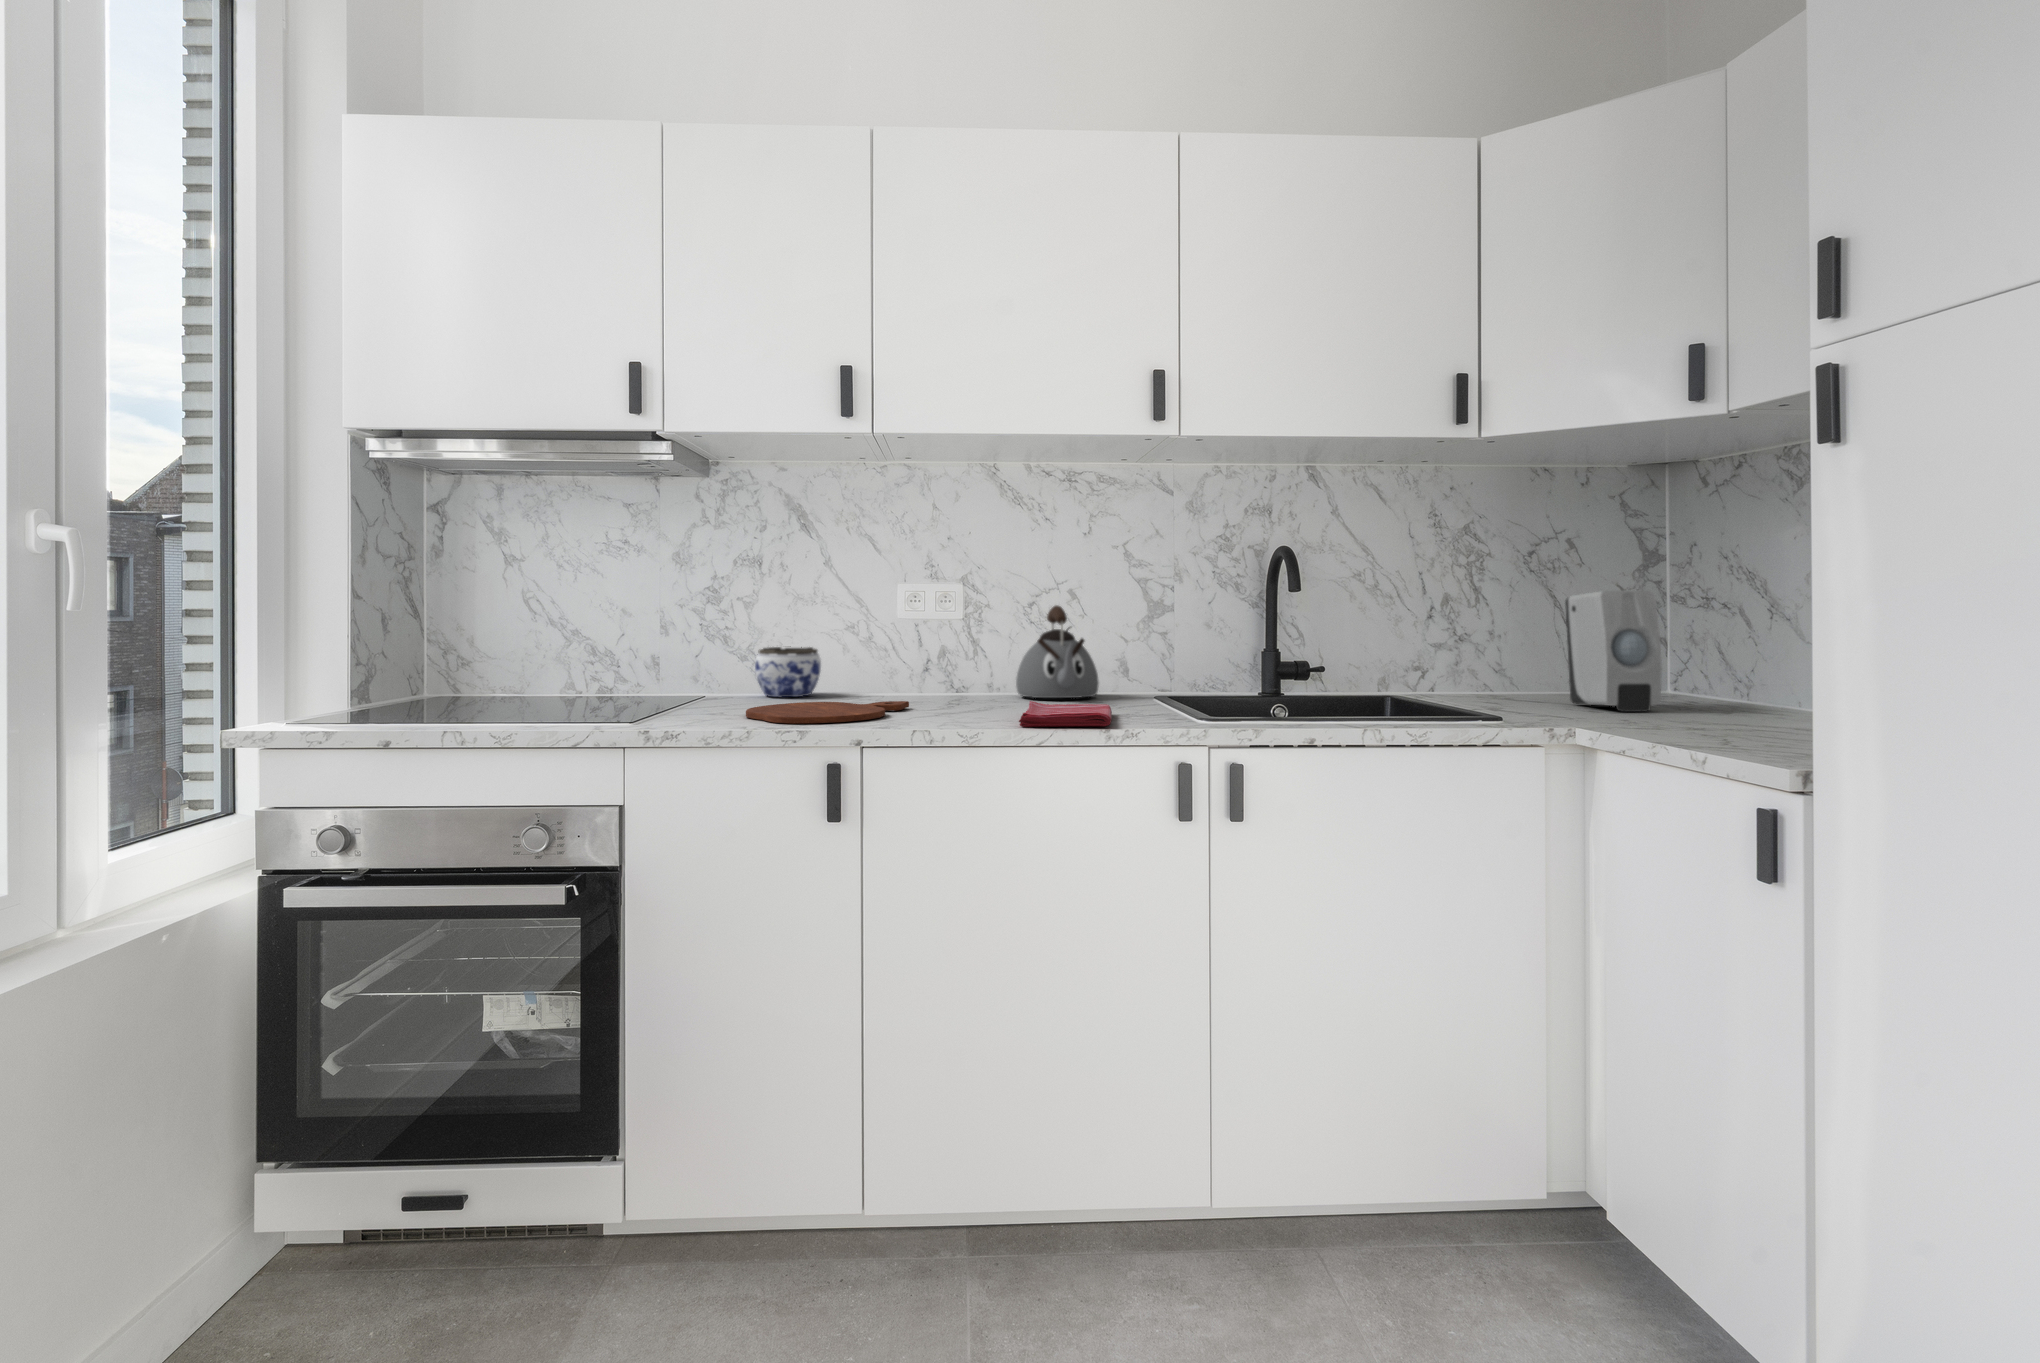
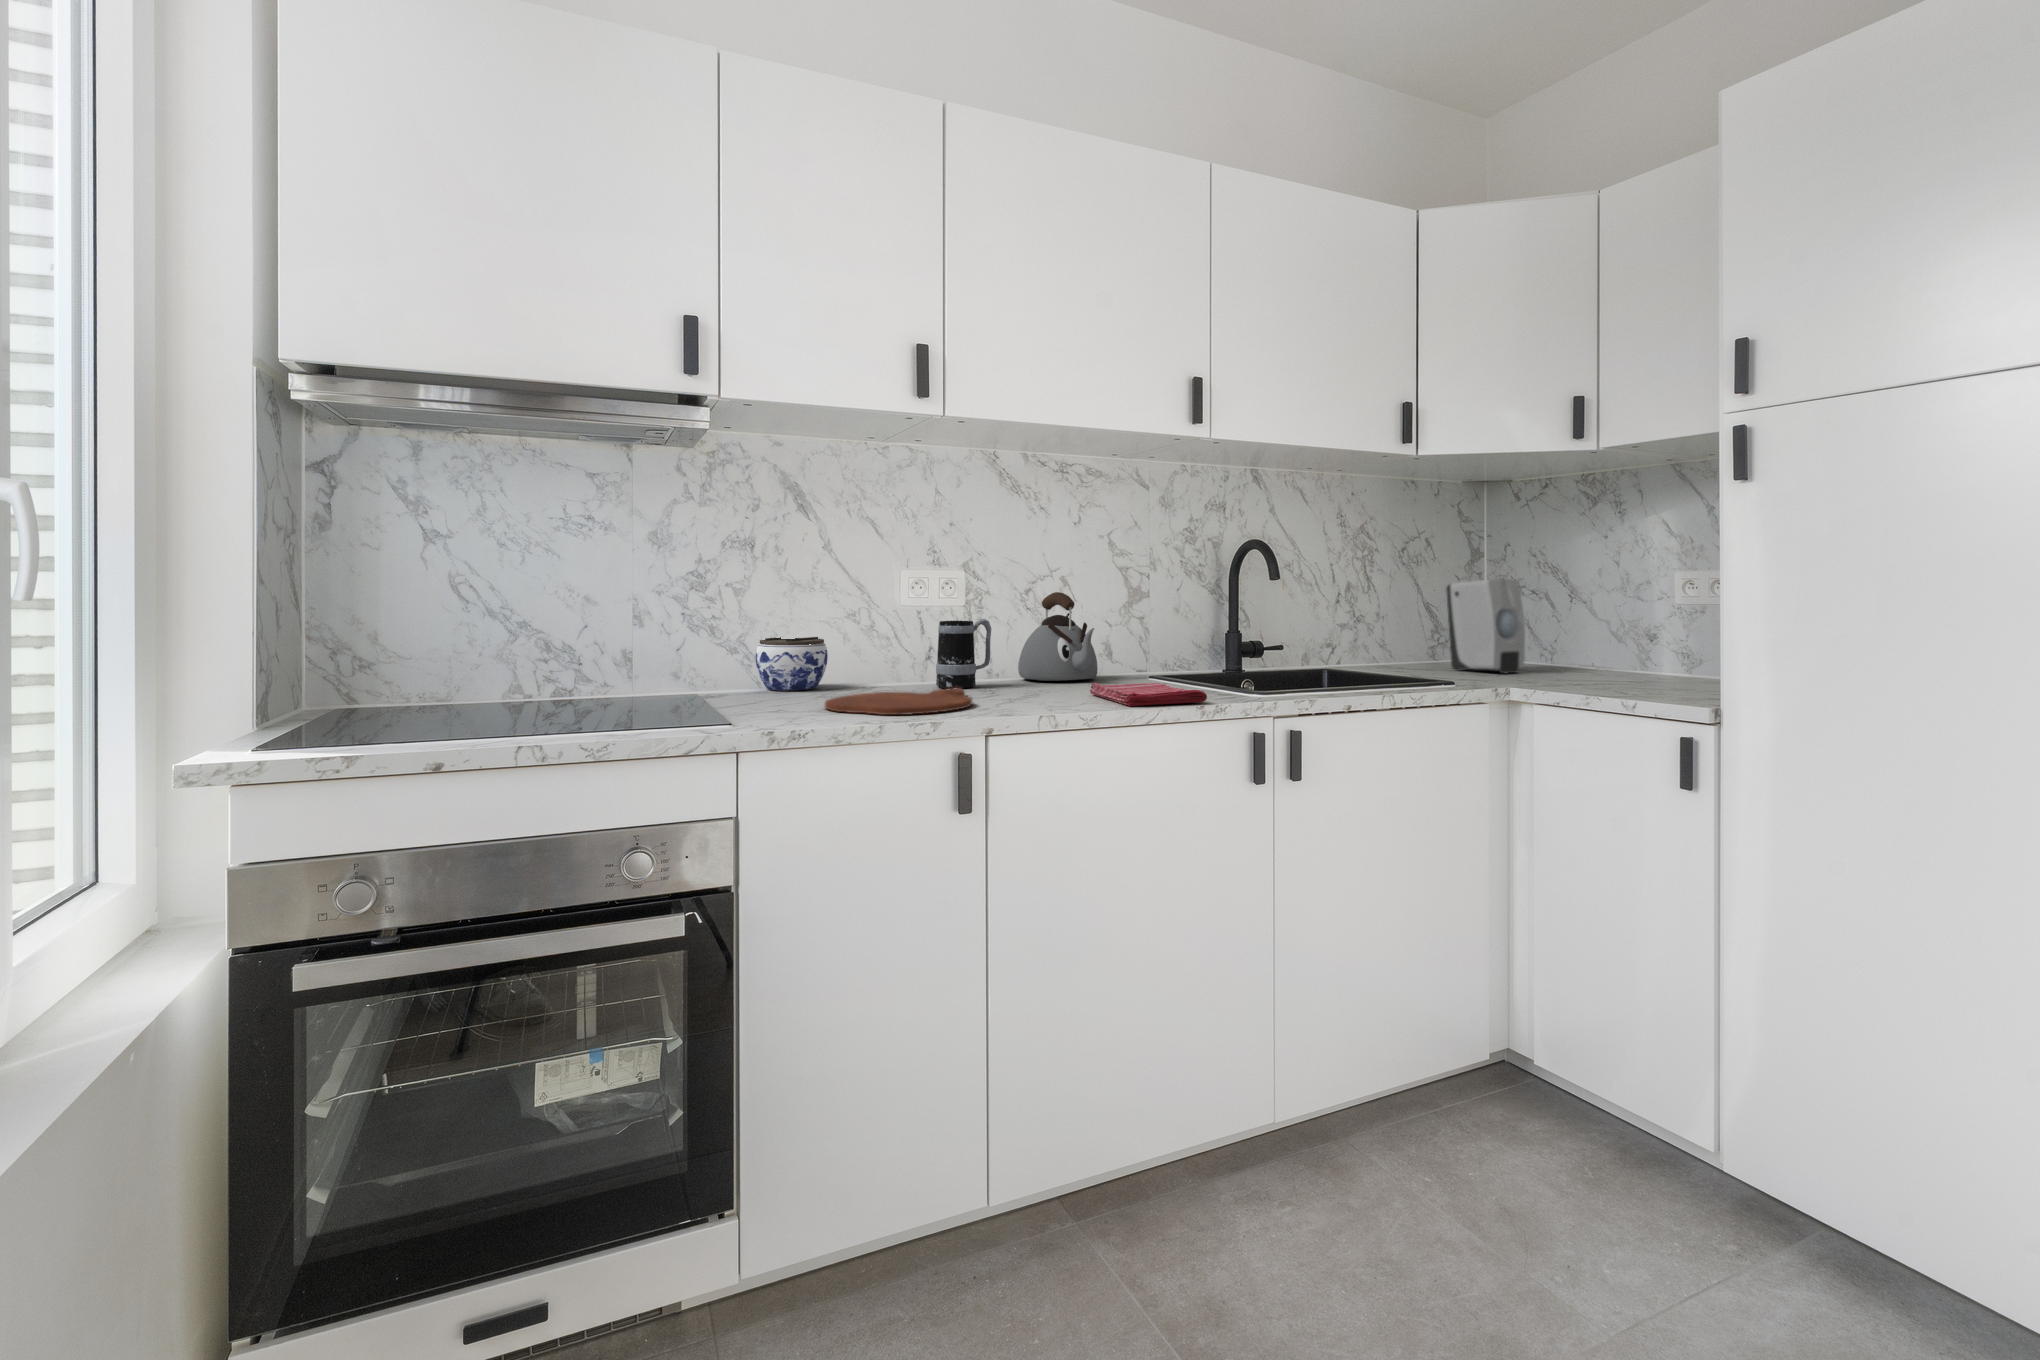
mug: none [912,632,969,702] -> present [936,619,991,688]

